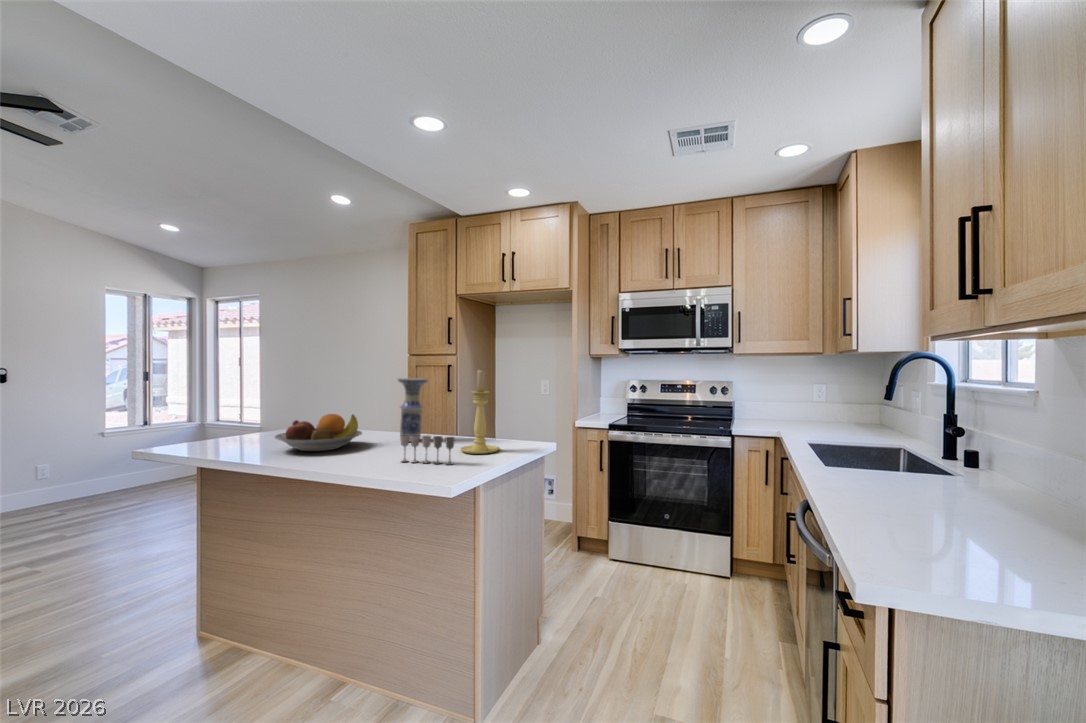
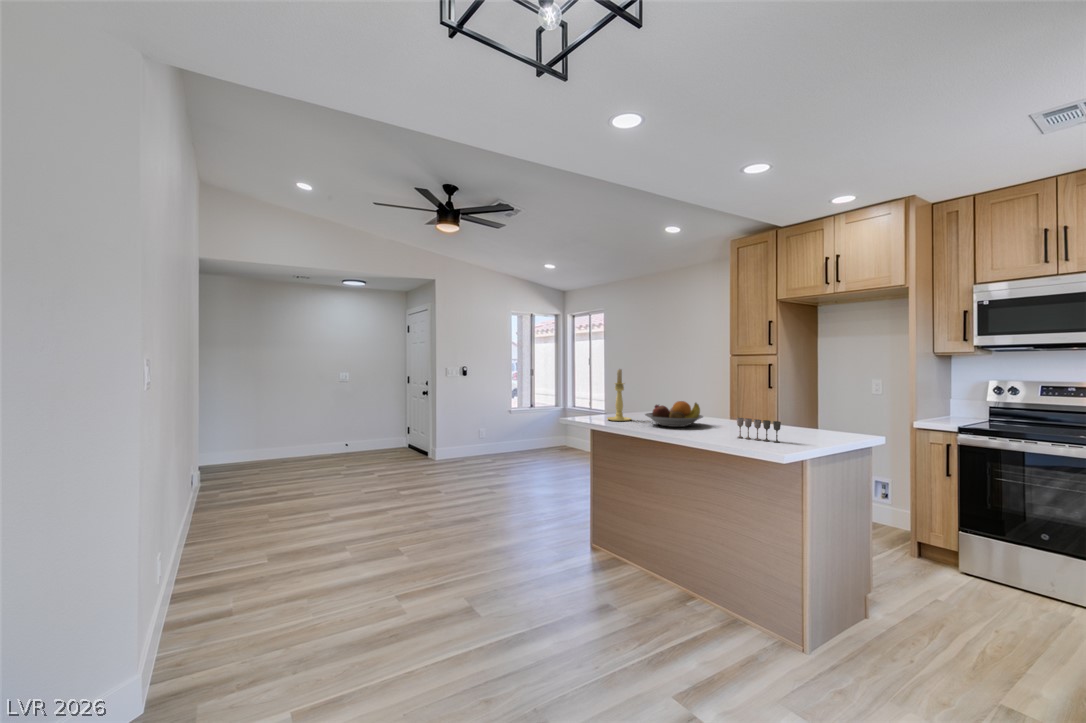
candle holder: present [460,370,500,454] -> present [607,369,631,421]
vase: present [398,378,428,442] -> none [730,376,755,426]

